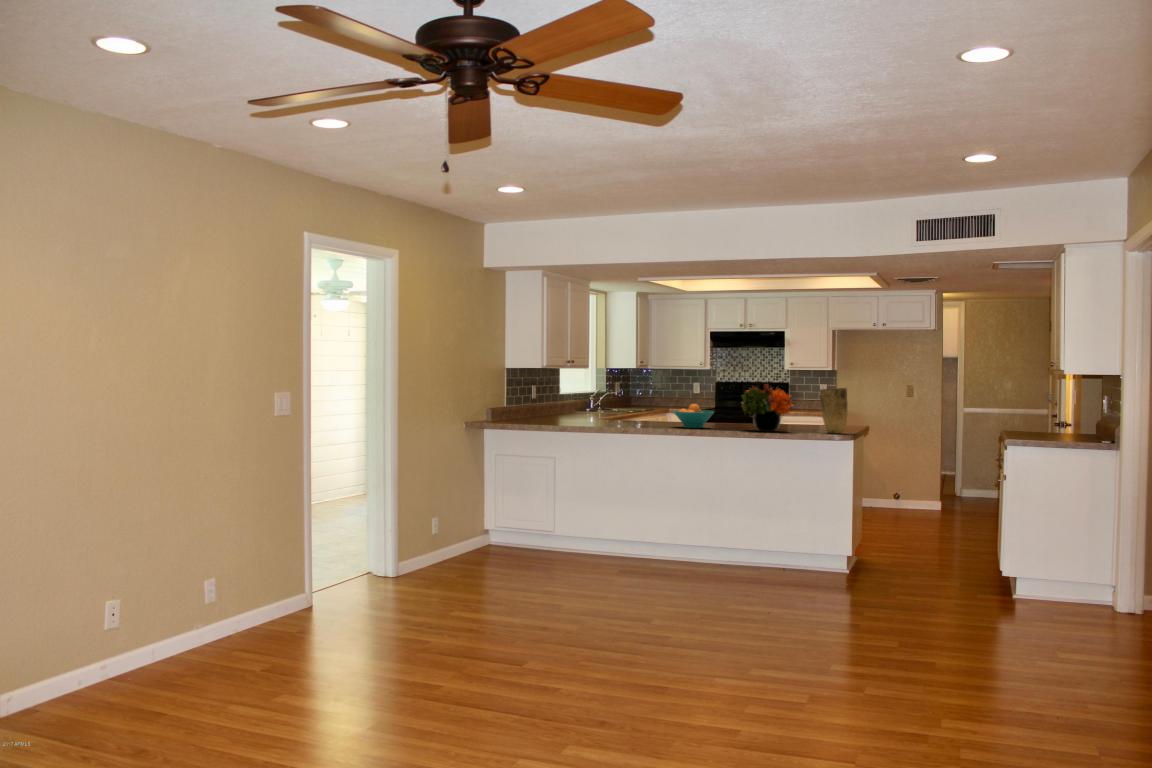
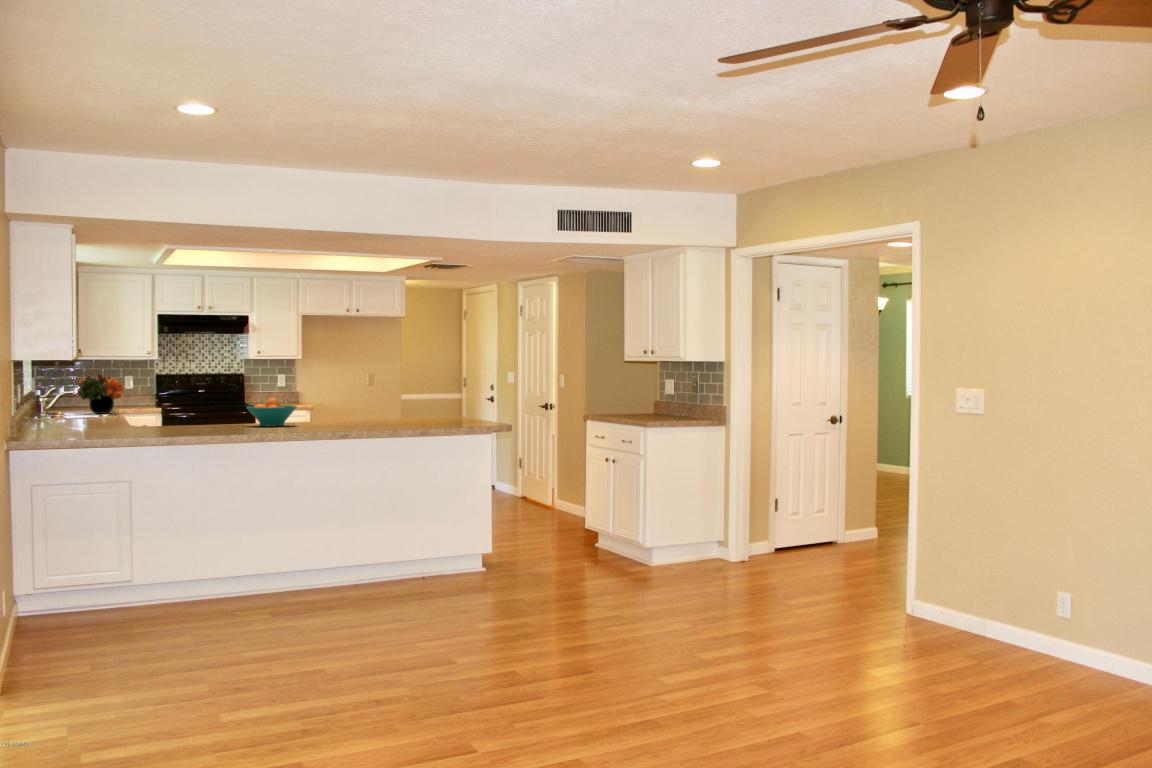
flower arrangement: present [742,384,793,432] -> present [77,374,125,414]
vase: present [820,388,848,433] -> none [402,375,431,423]

